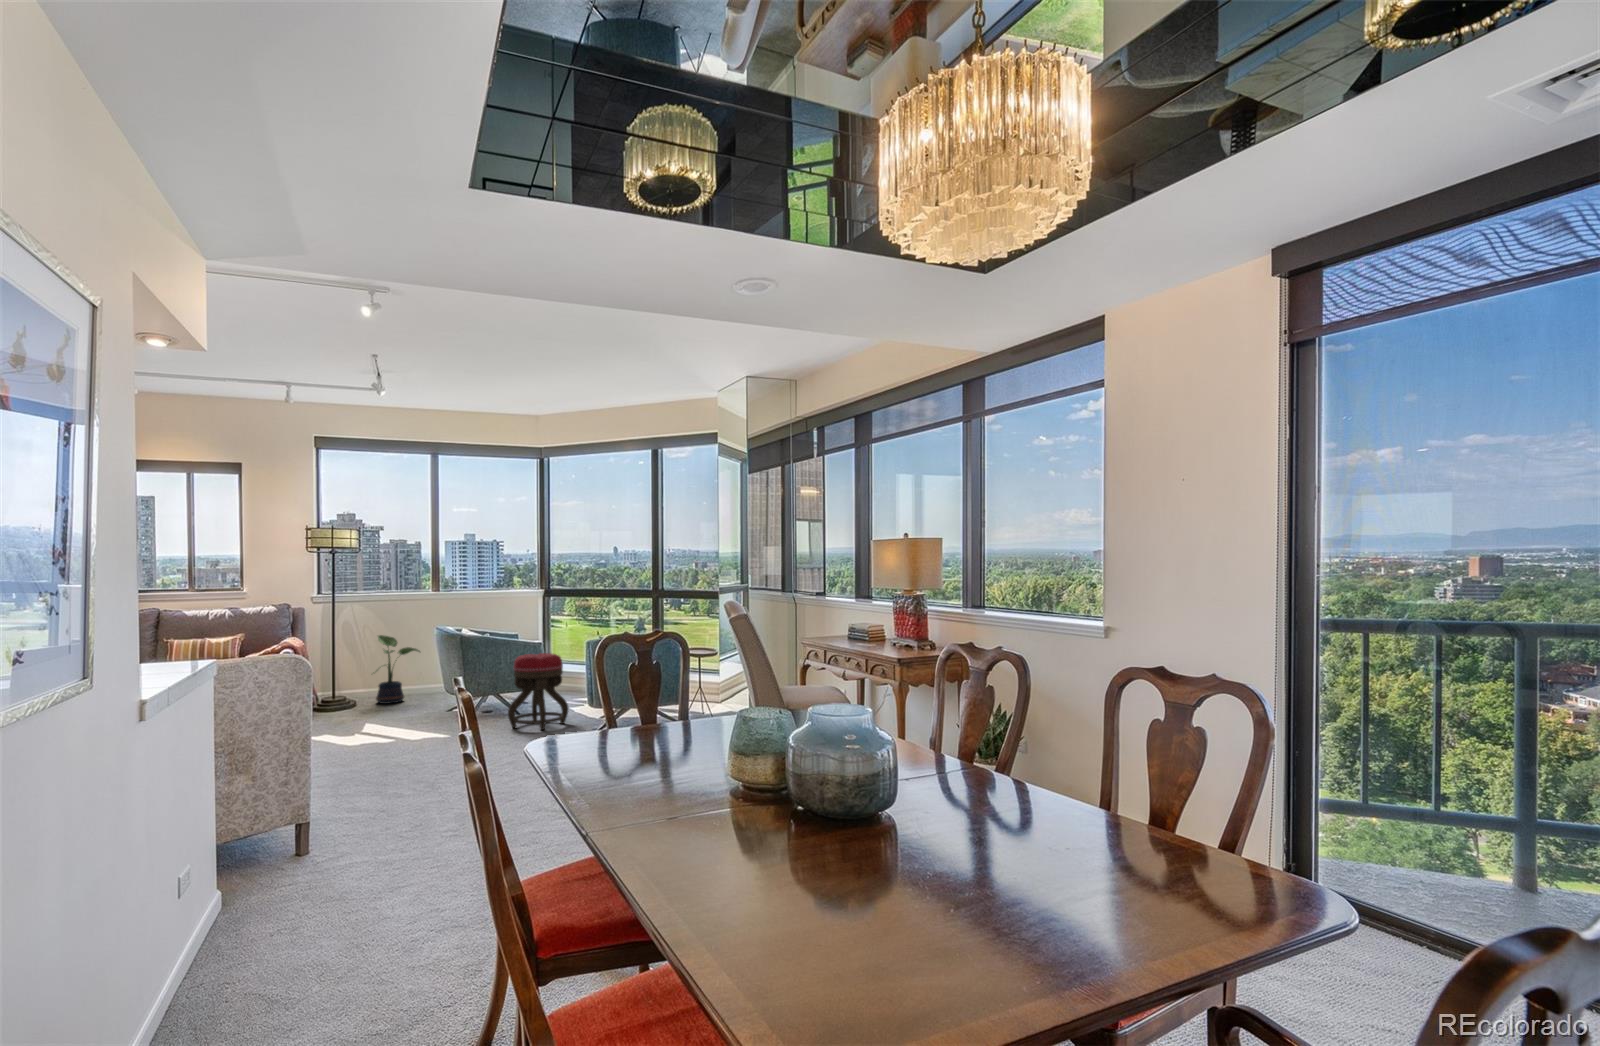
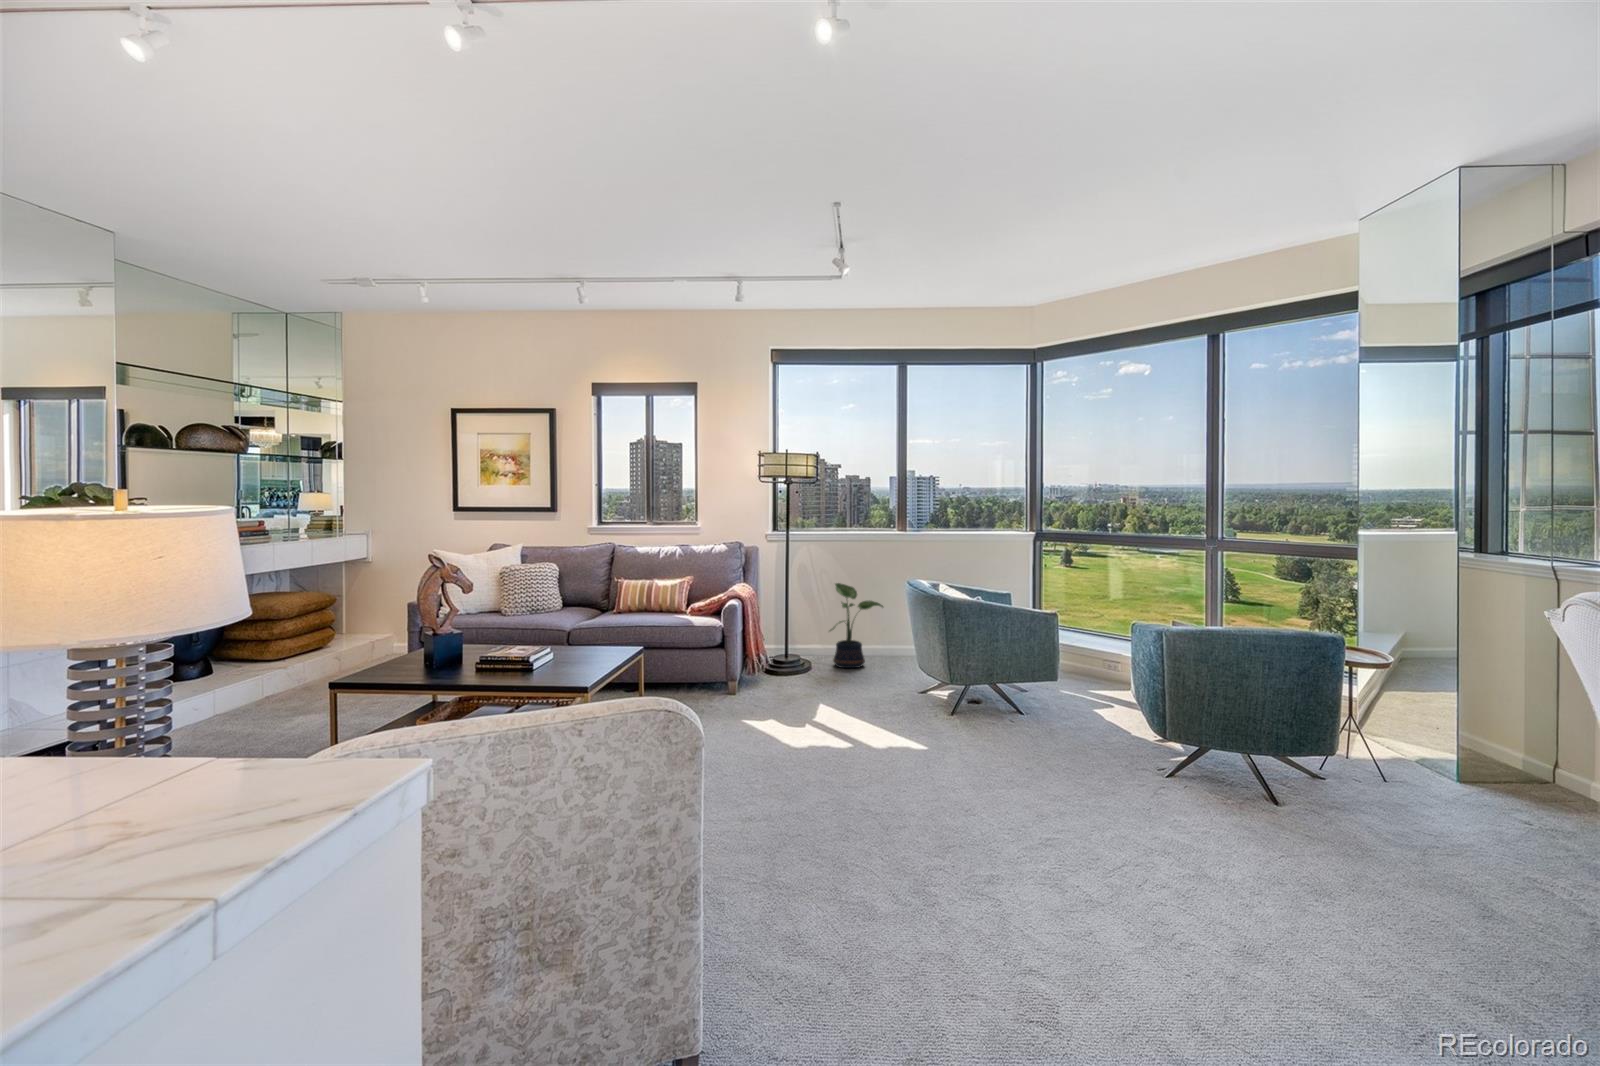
ottoman: present [508,653,568,730] -> none [1017,637,1111,764]

